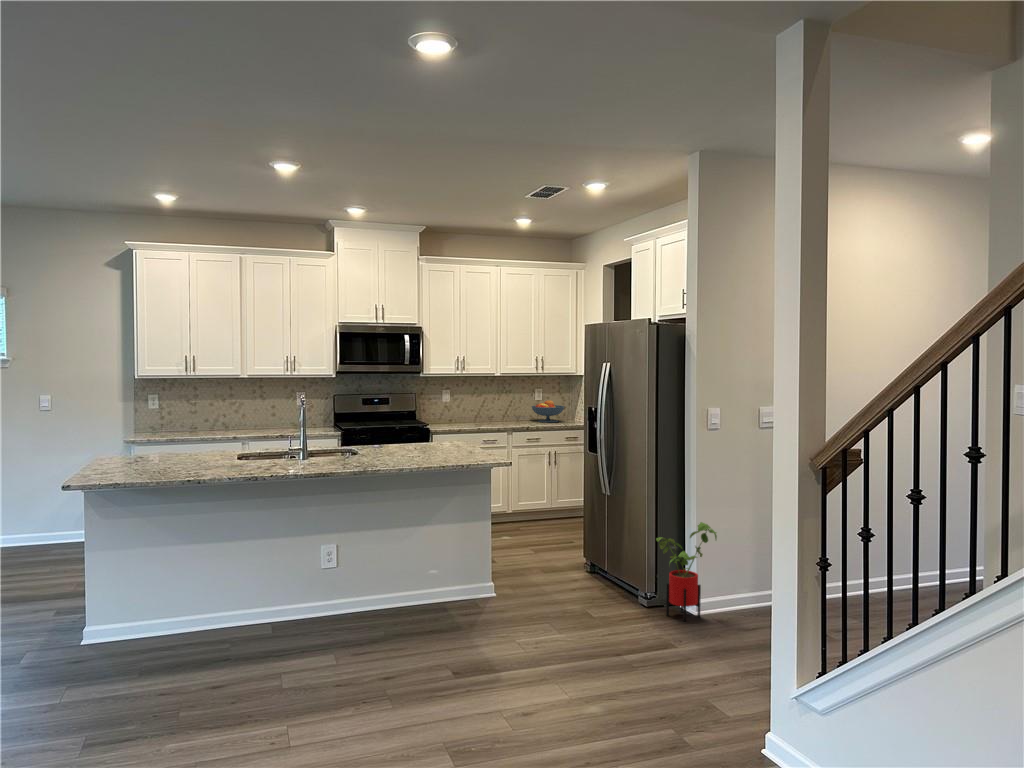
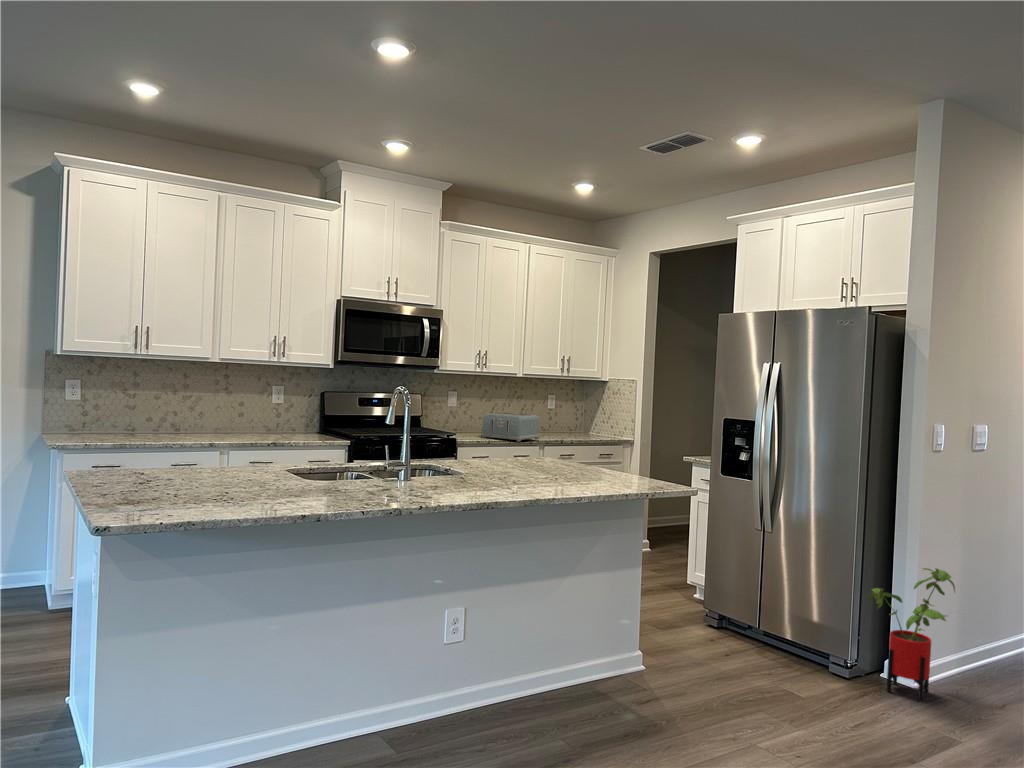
fruit bowl: present [532,400,564,422] -> none [548,409,587,436]
toaster: none [455,406,504,429] -> present [481,413,540,442]

